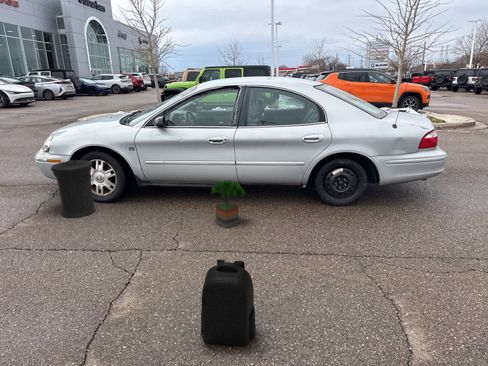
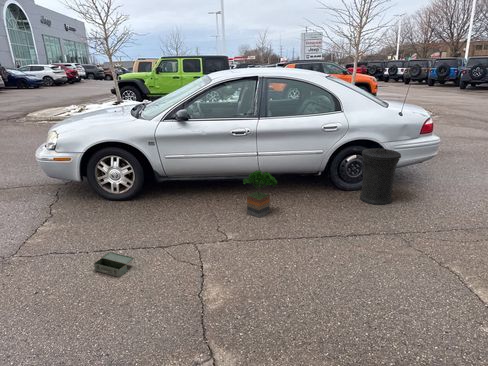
trash can: present [51,160,96,218] -> present [360,148,401,205]
toolbox: none [40,251,77,275] -> present [94,252,134,277]
backpack: present [201,260,256,346] -> none [300,245,355,324]

